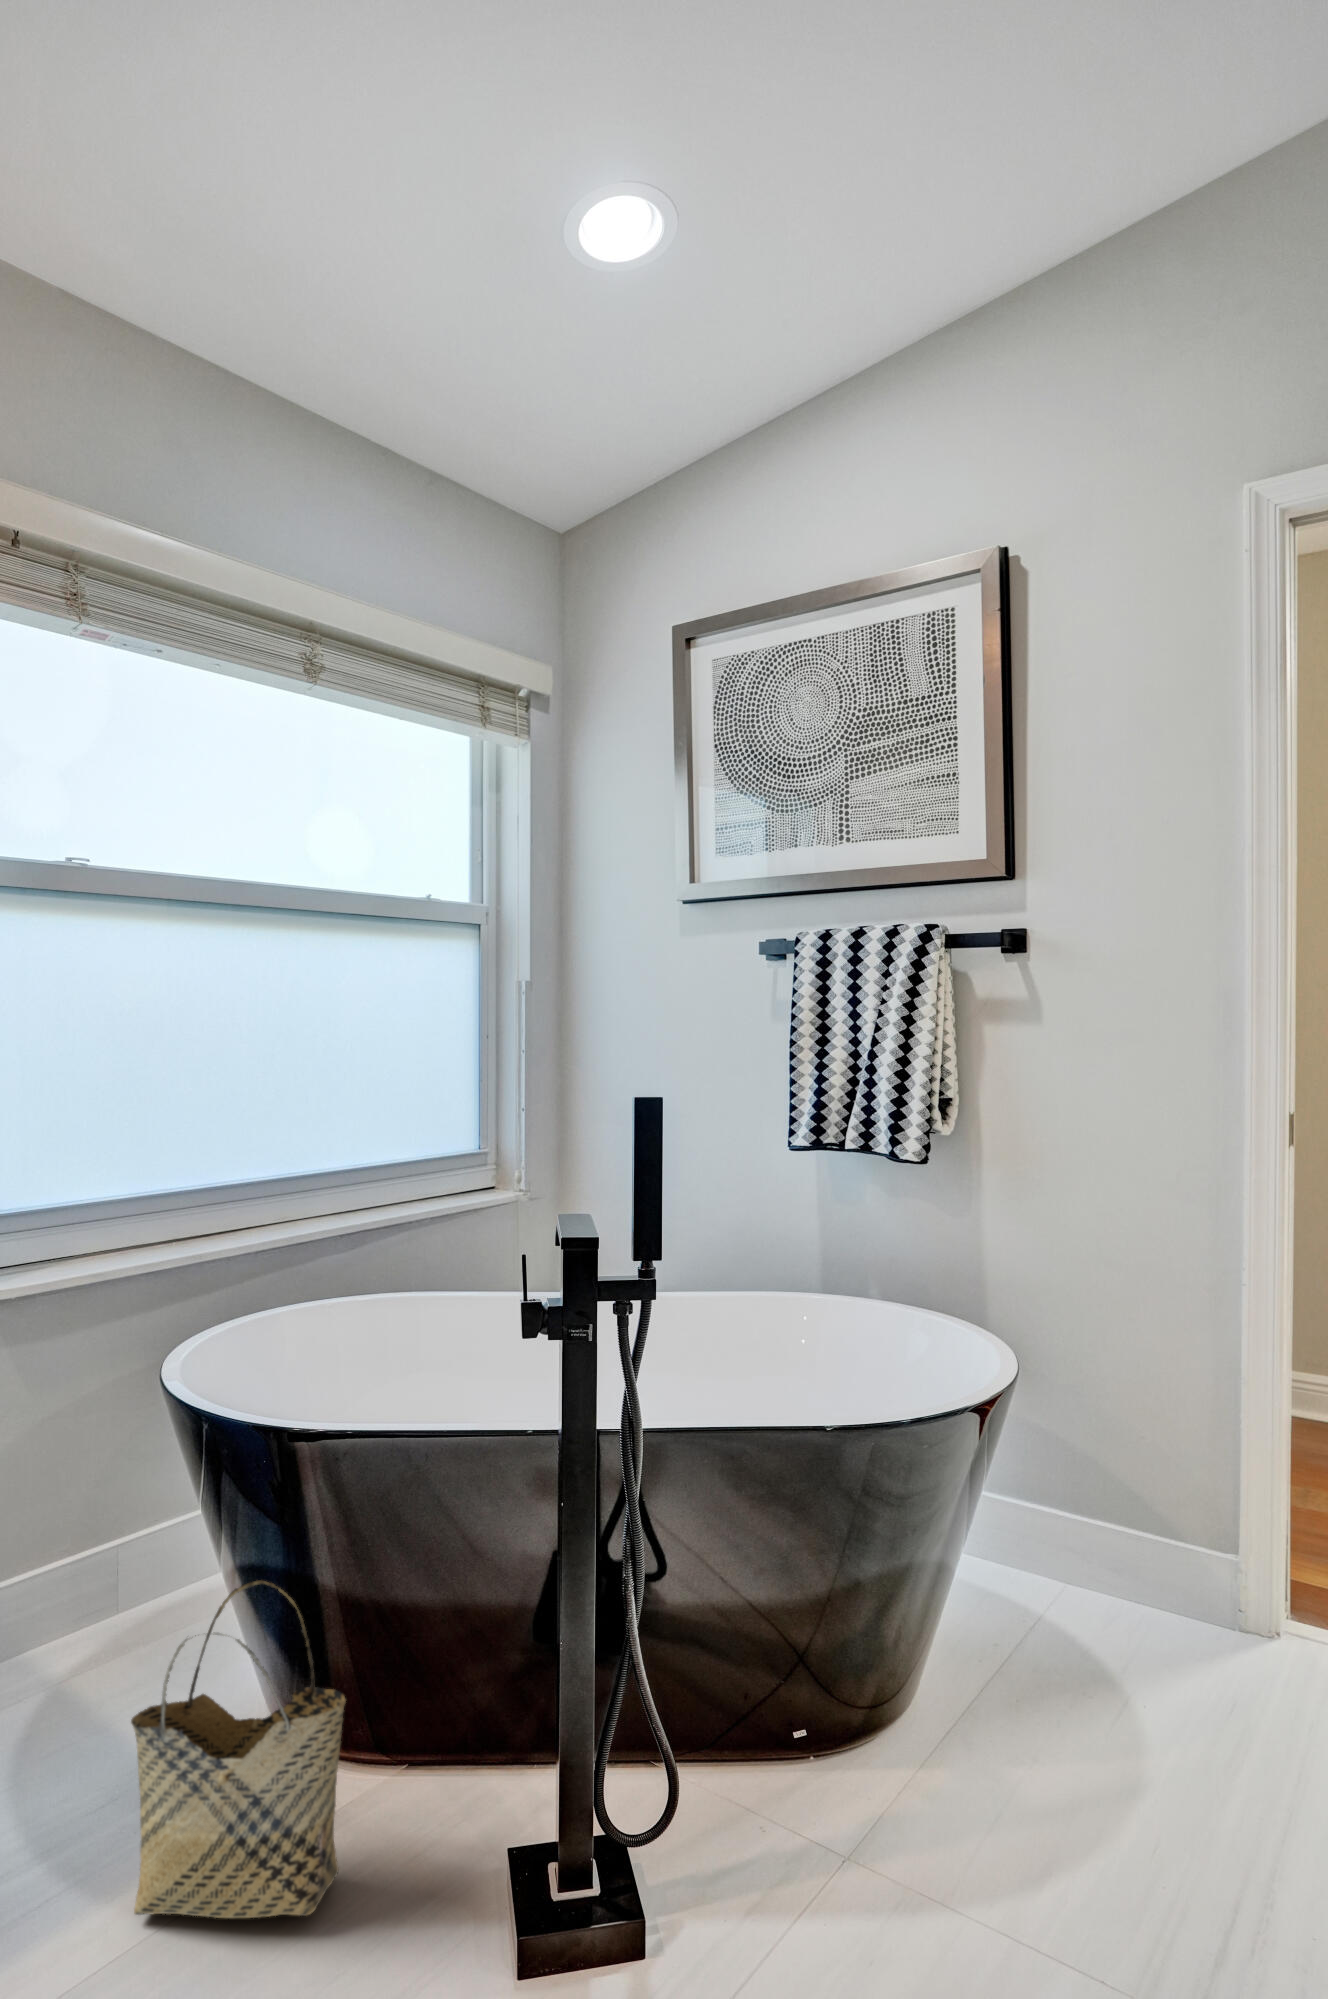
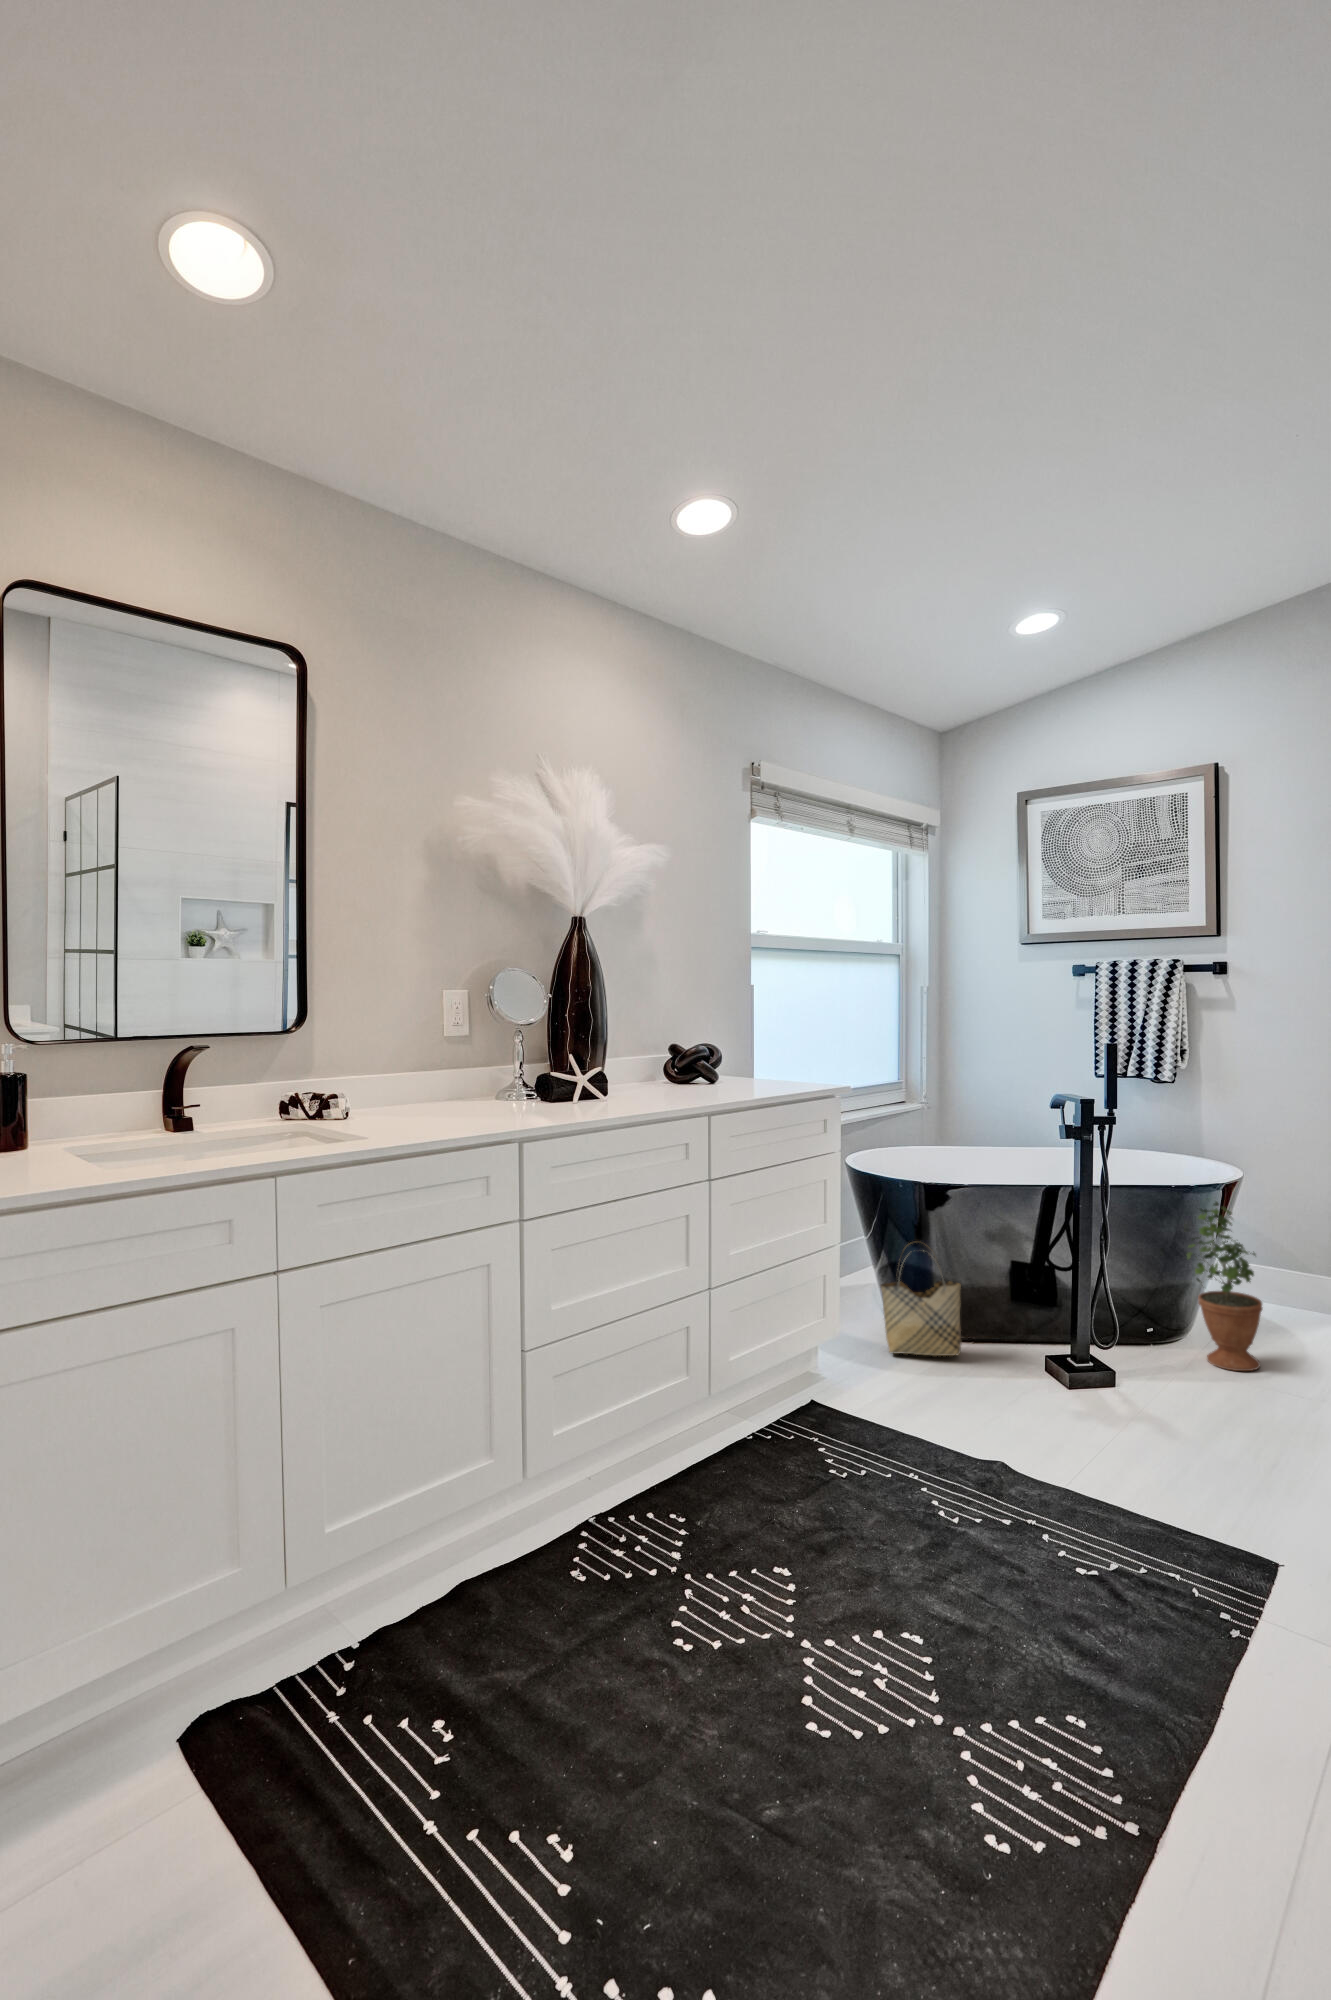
potted plant: none [891,1450,1063,1909] -> present [1187,1202,1262,1371]

